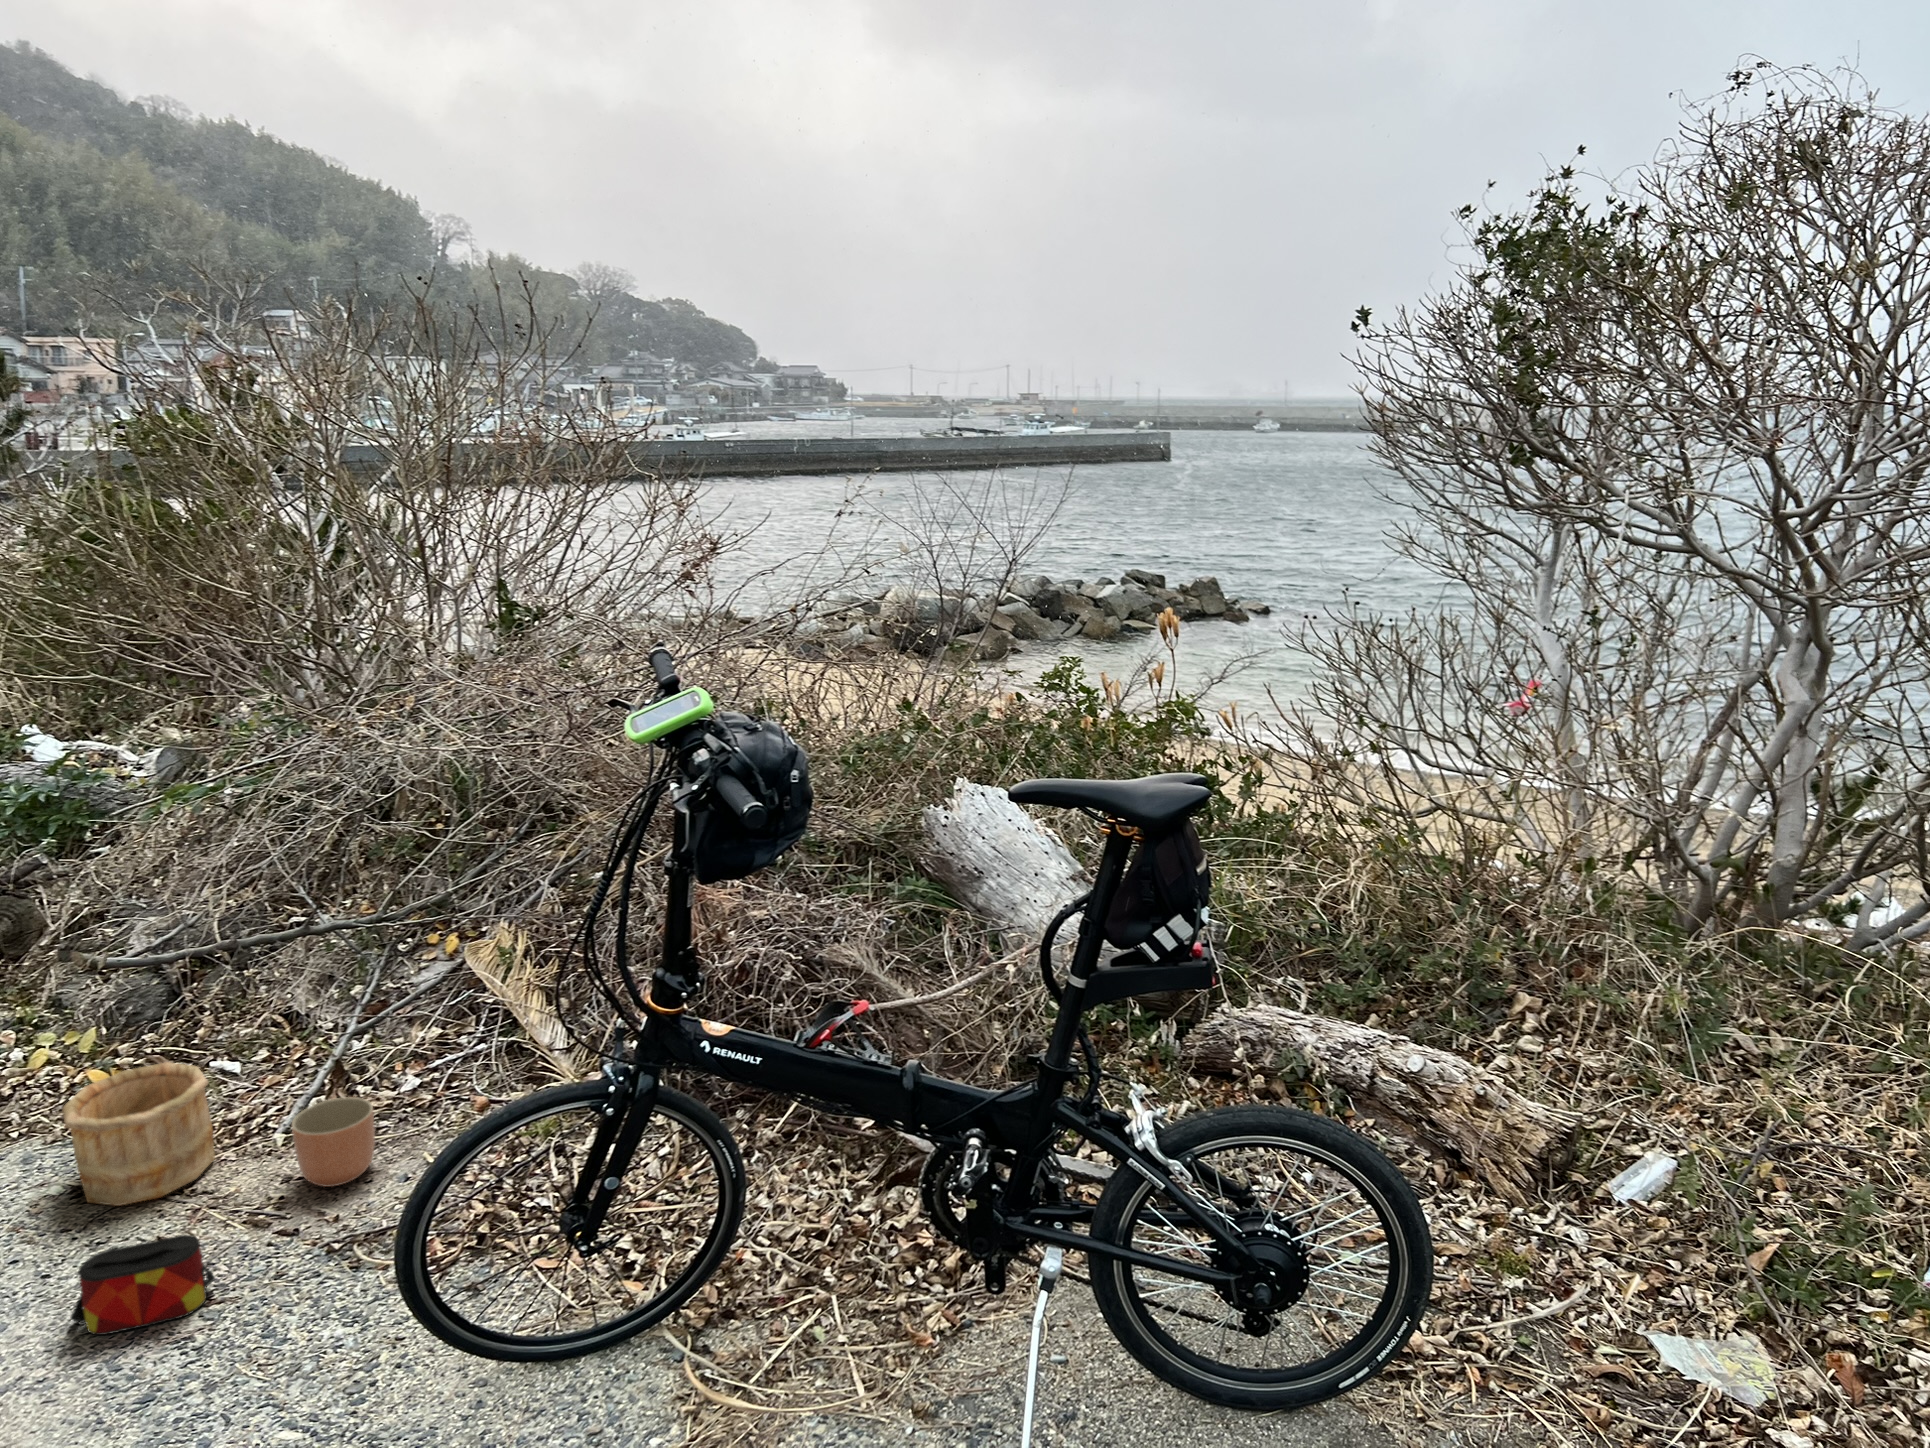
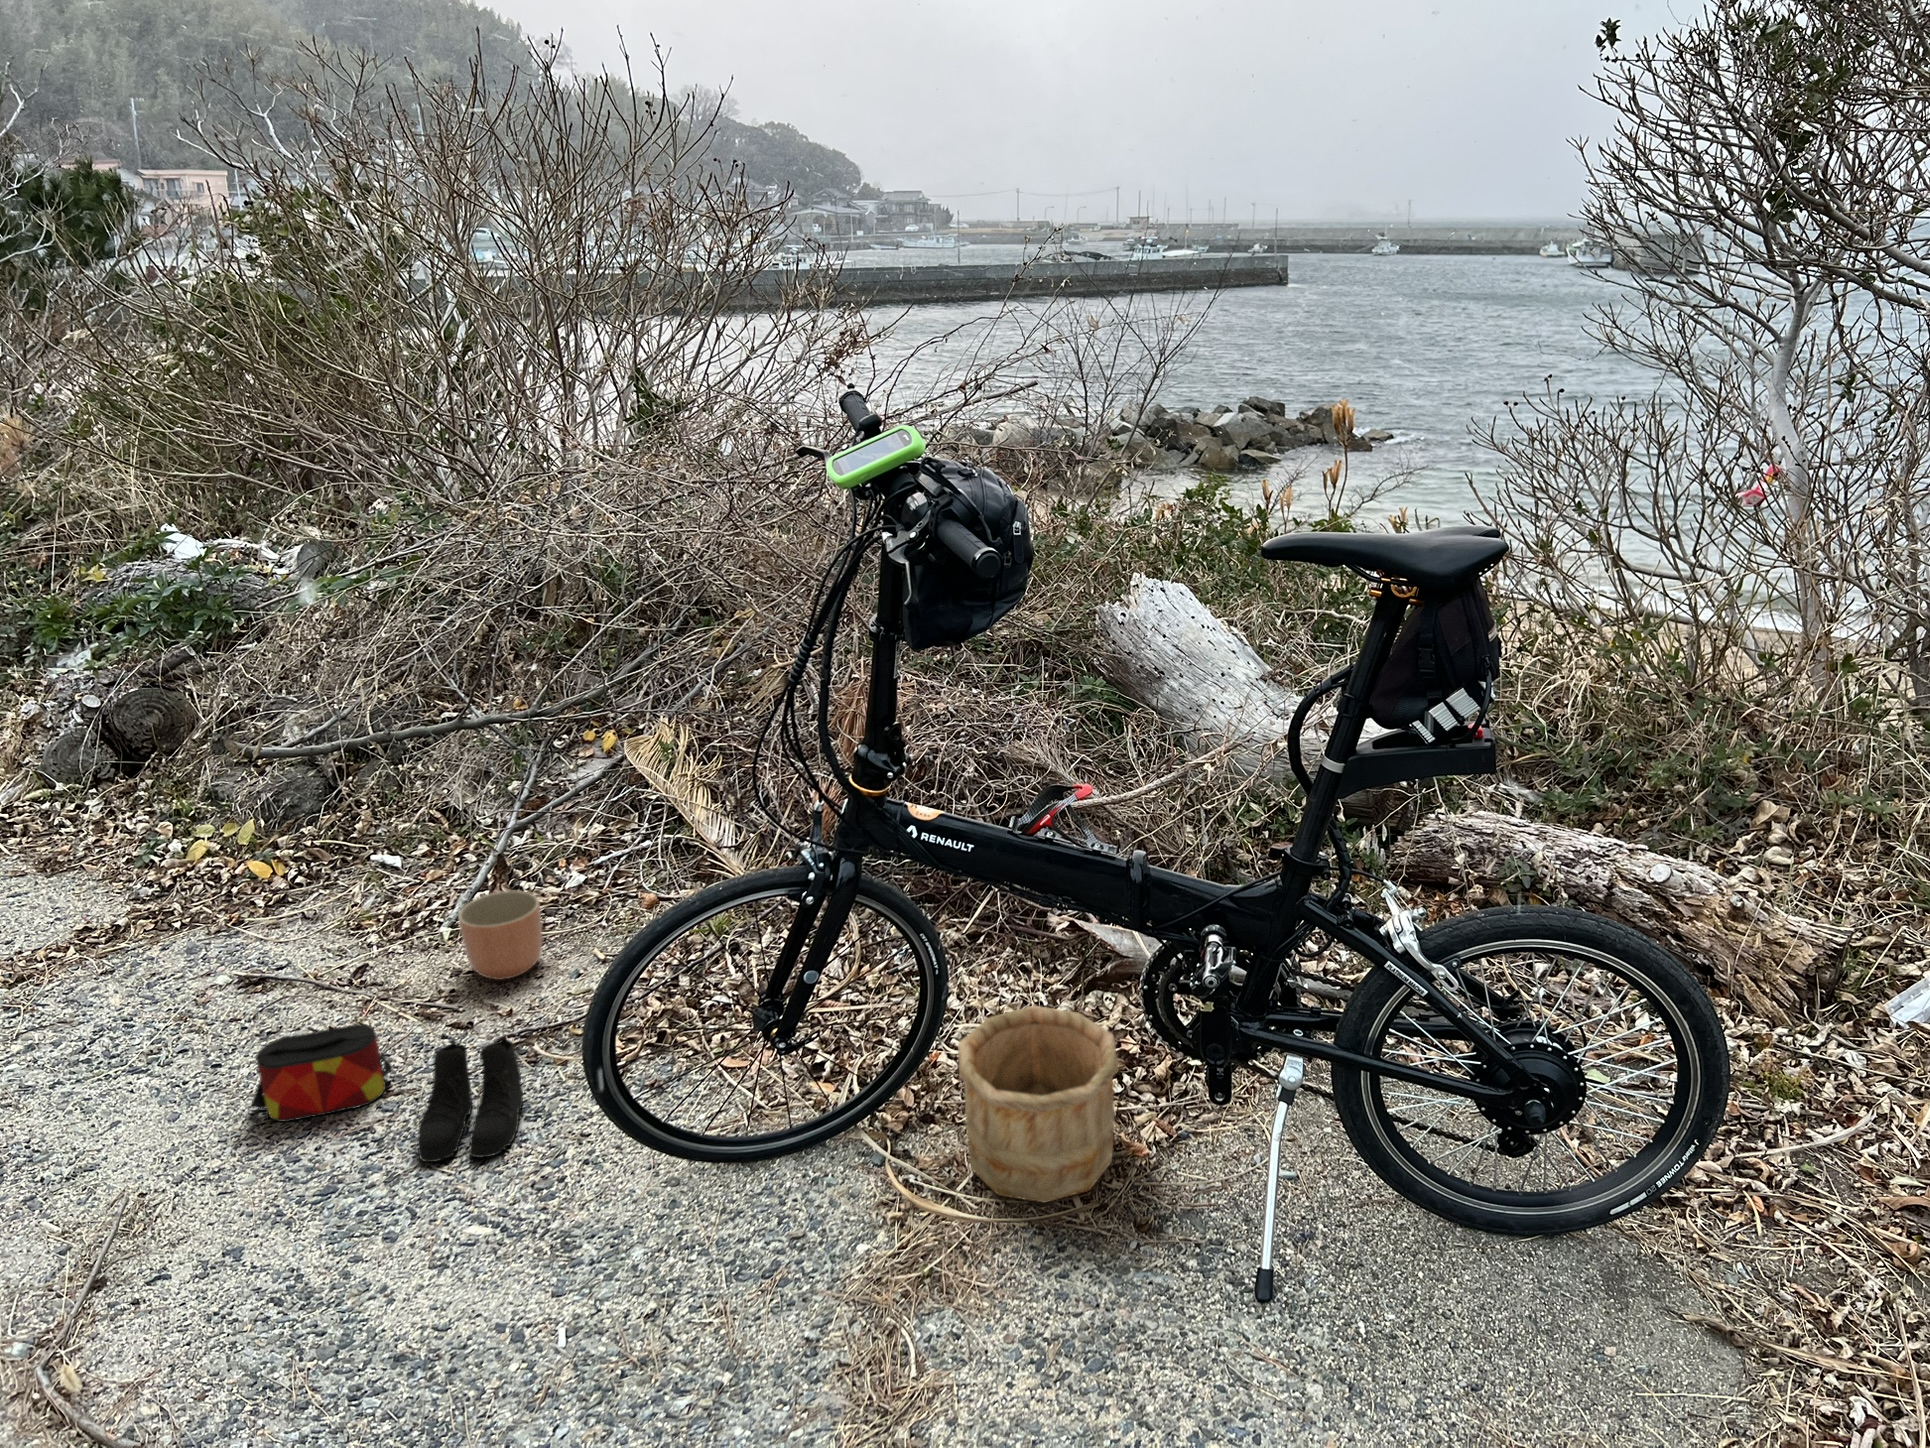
wooden bucket: present [62,1062,215,1206] -> present [958,1006,1118,1202]
boots: none [233,1245,342,1371] -> present [417,1037,523,1162]

